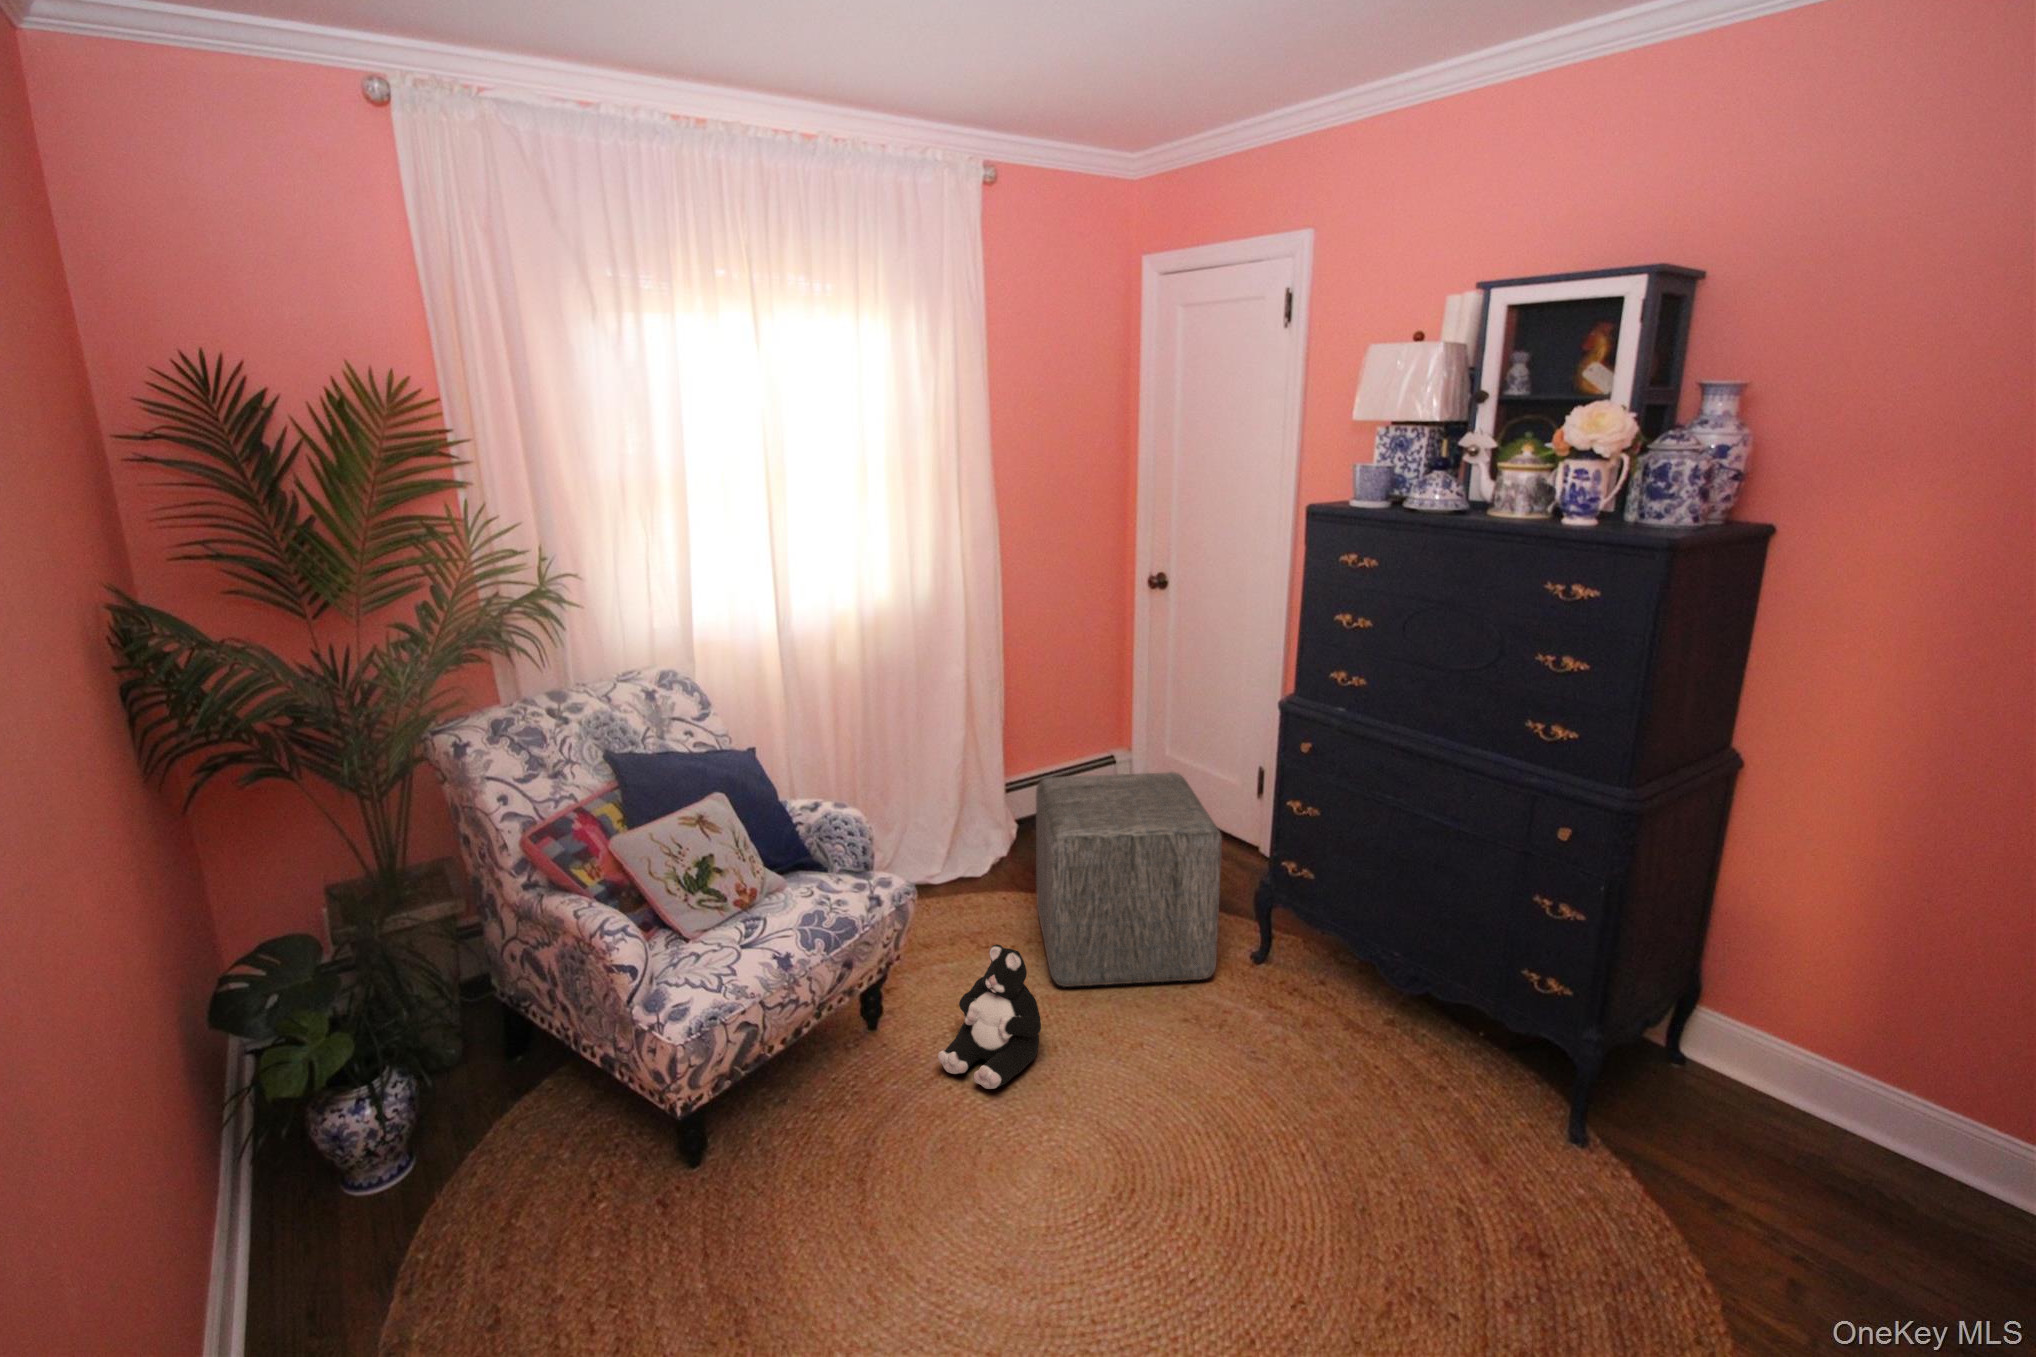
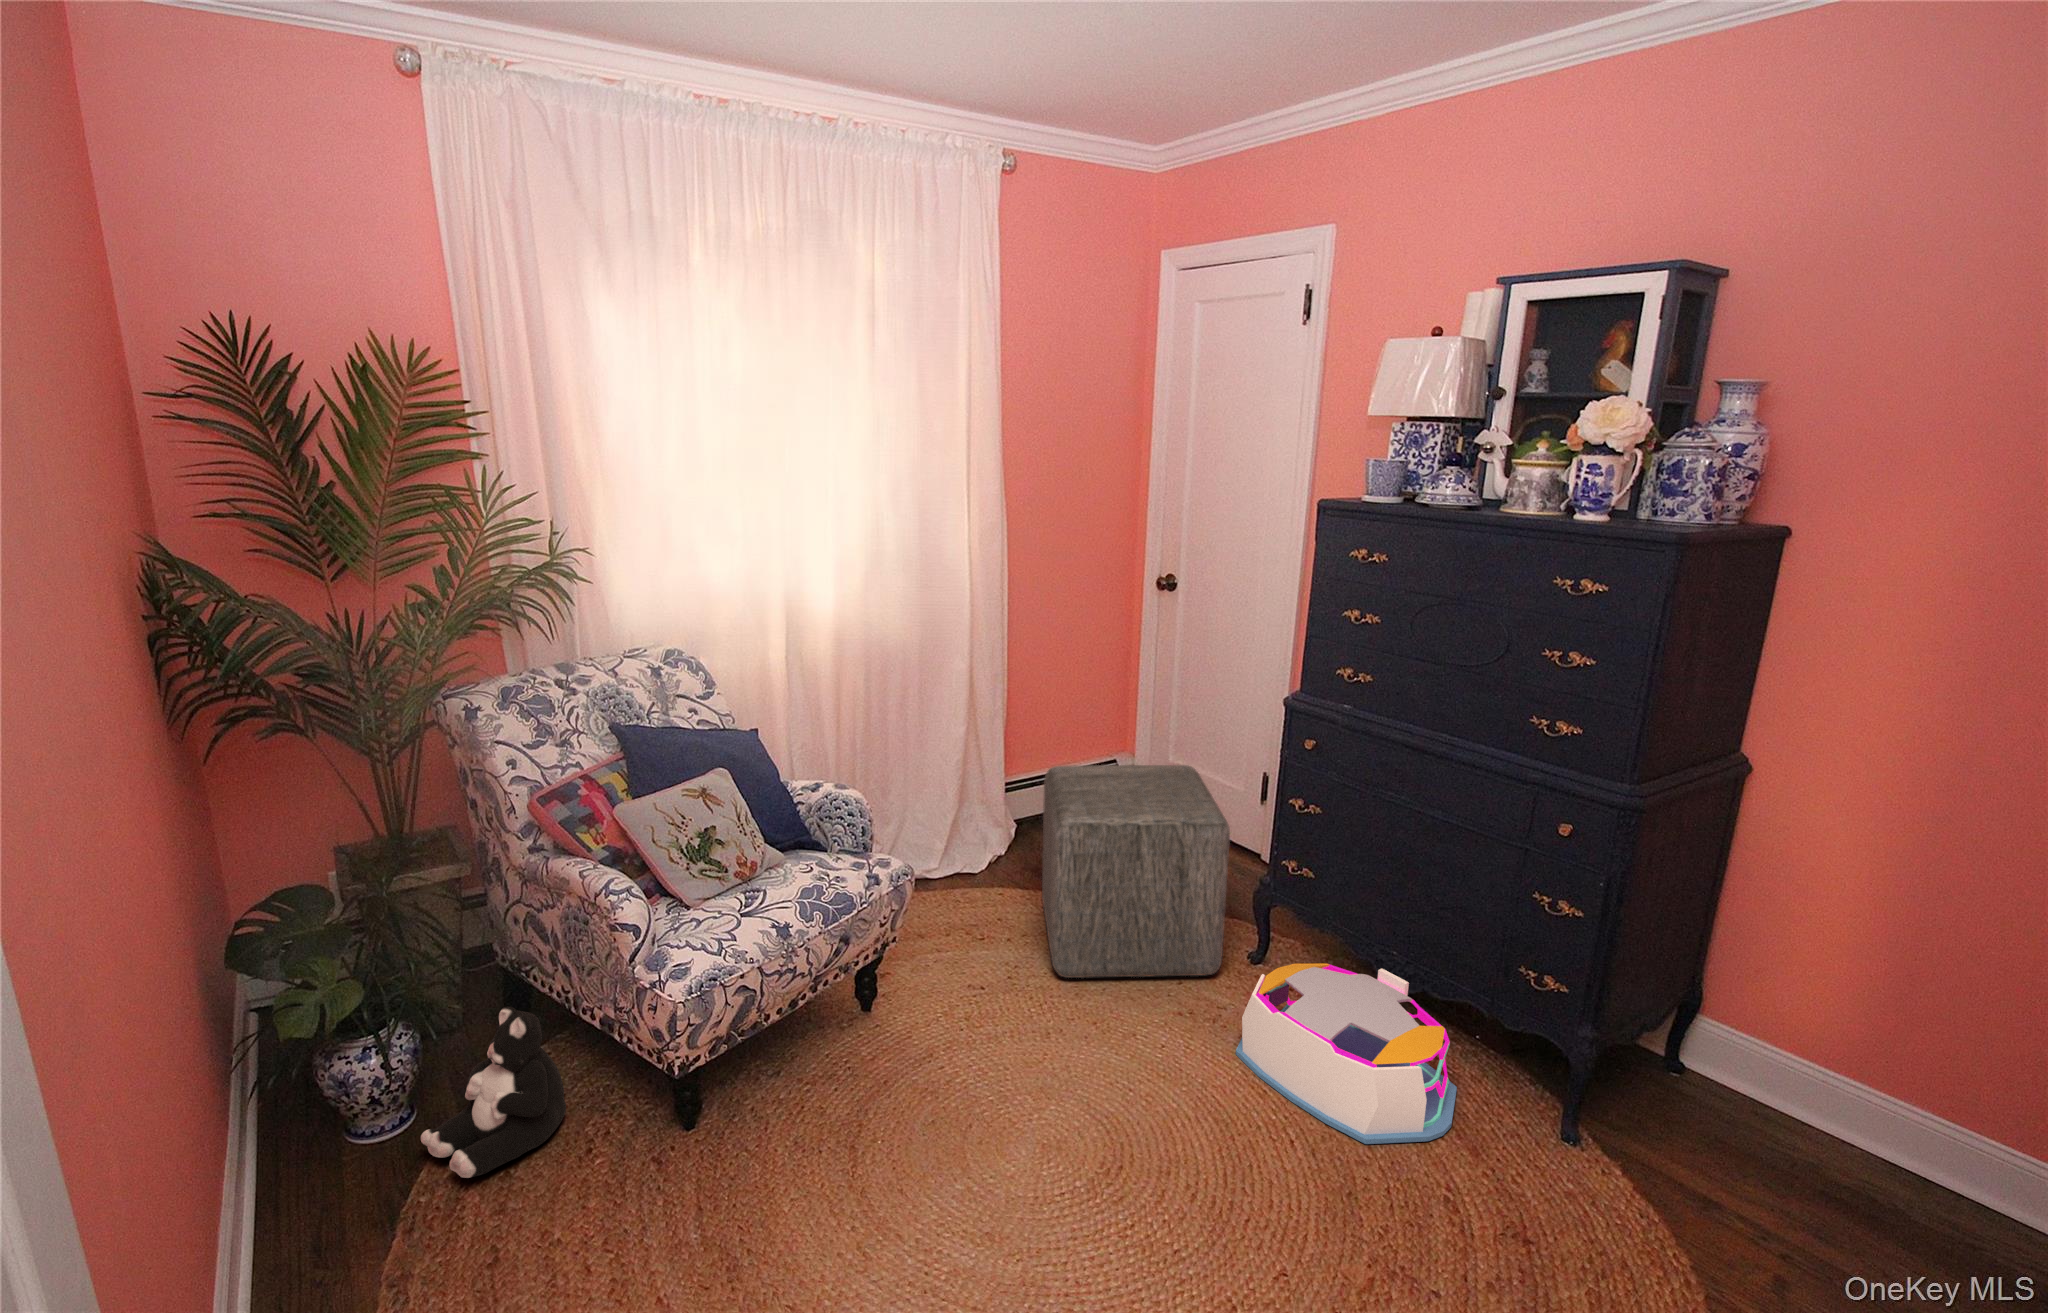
plush toy: present [938,945,1041,1089] -> present [421,1007,566,1178]
storage bin: none [1236,968,1458,1154] -> present [1236,964,1457,1144]

